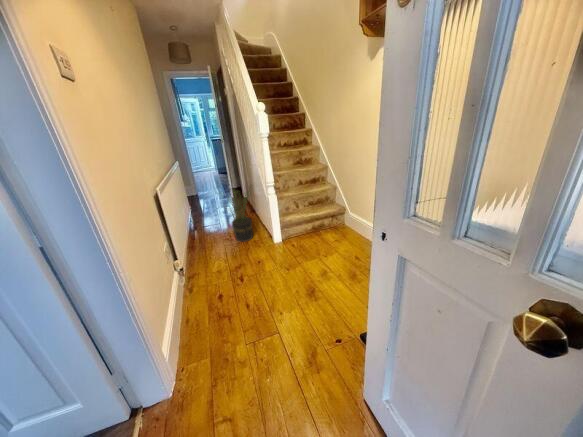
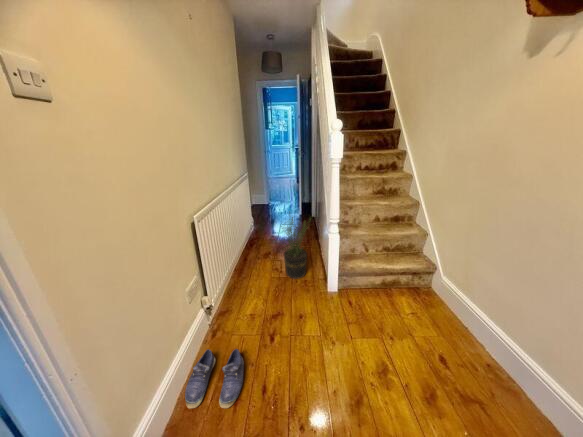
shoe: none [185,288,230,333] -> present [185,349,244,408]

